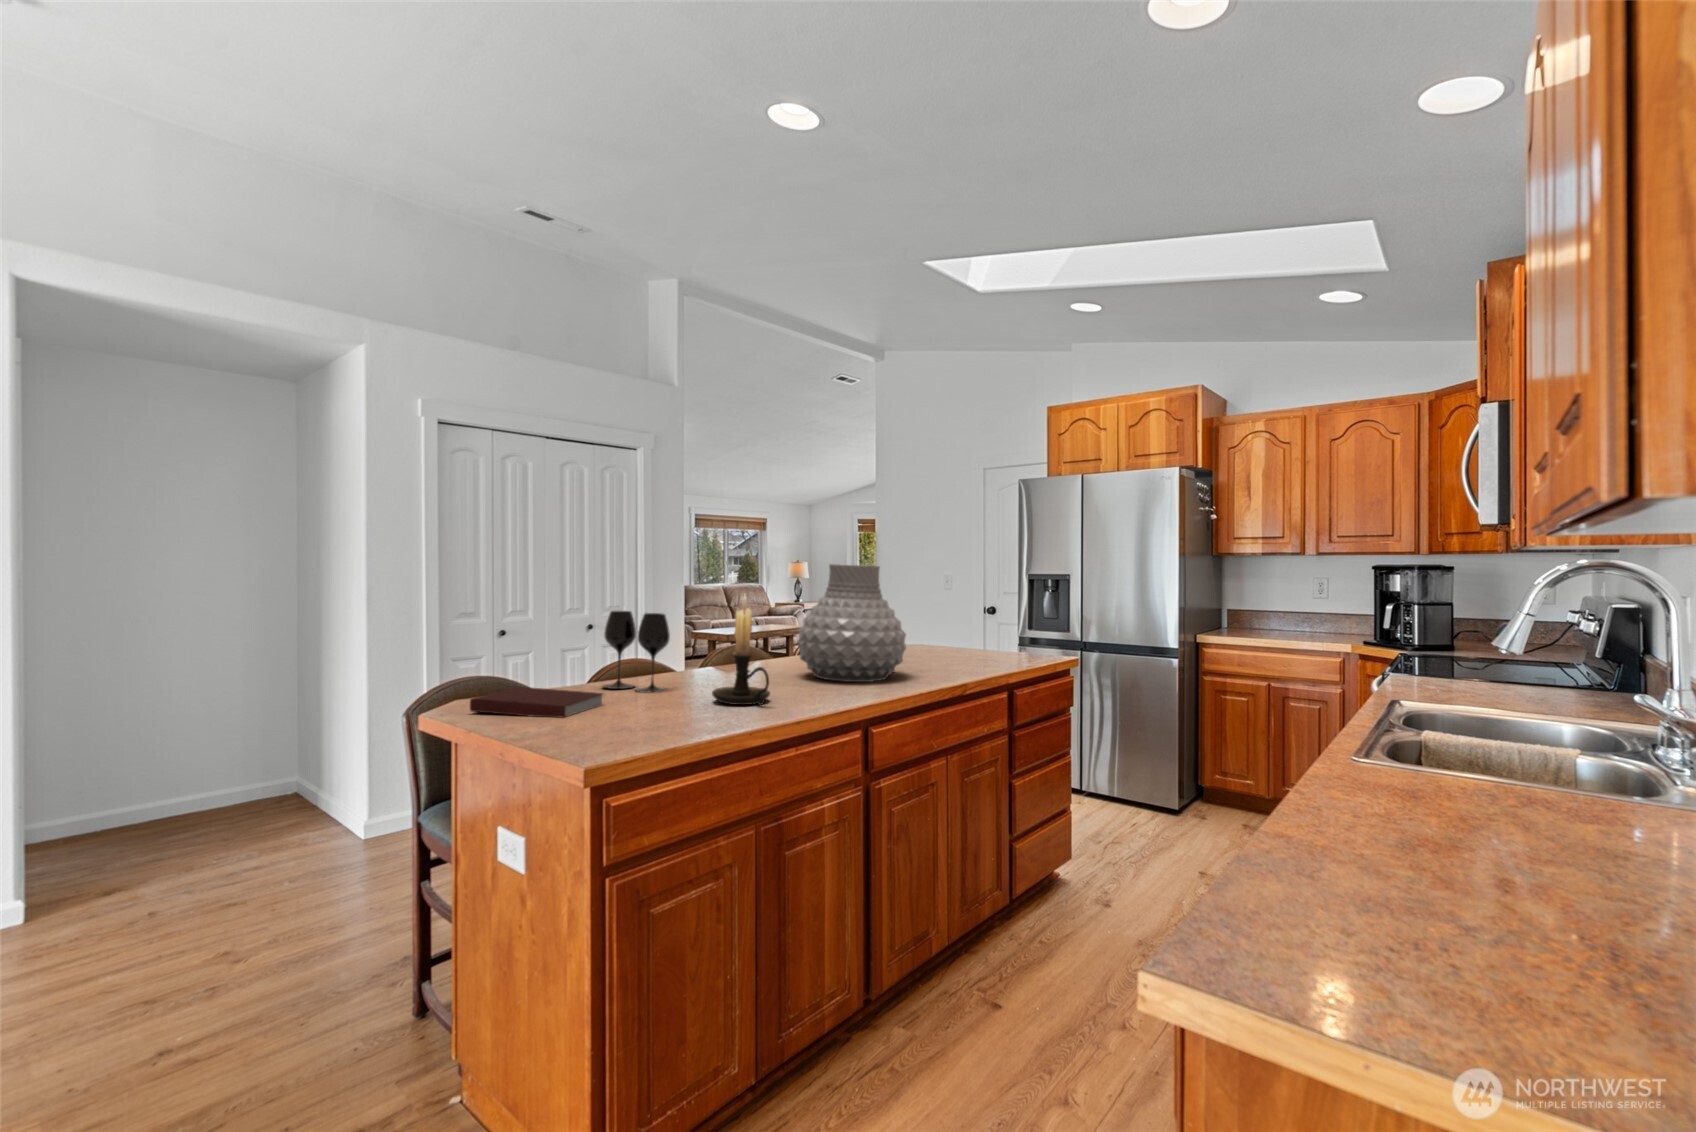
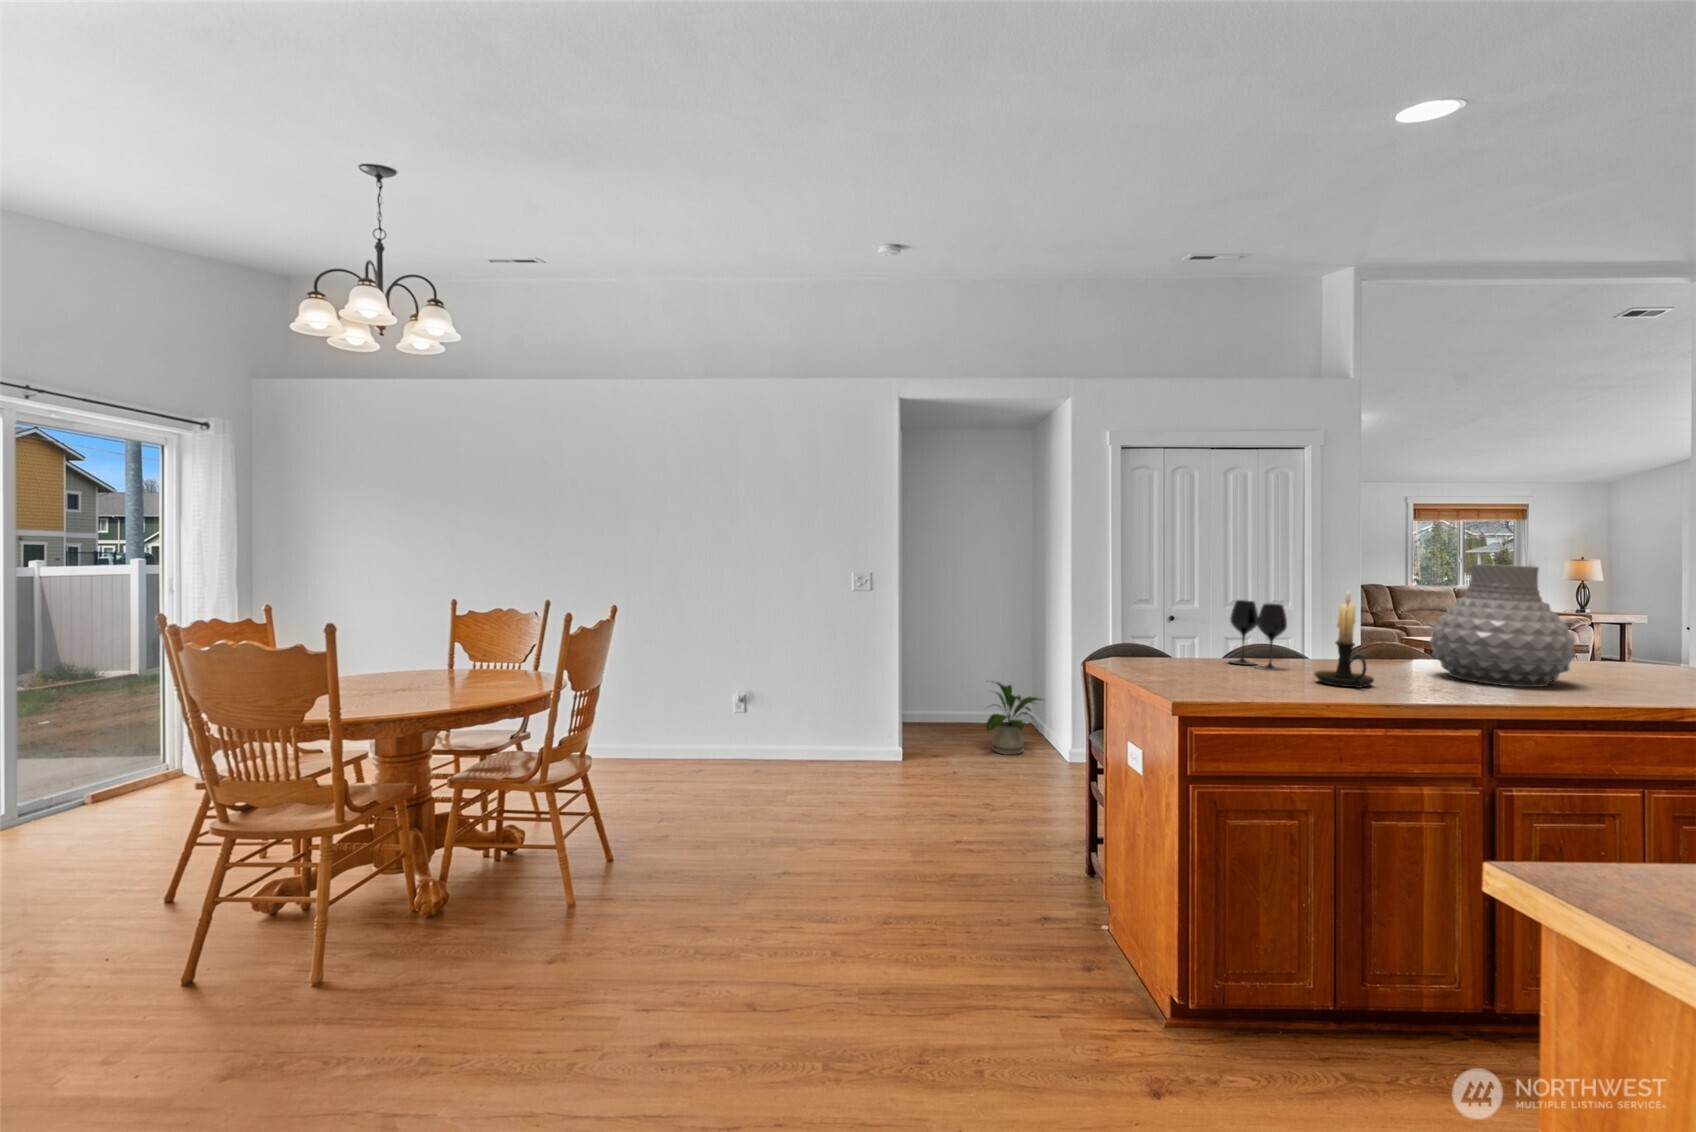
notebook: present [470,687,603,718] -> none [1118,652,1220,677]
house plant: none [219,744,328,848] -> present [986,683,1041,755]

